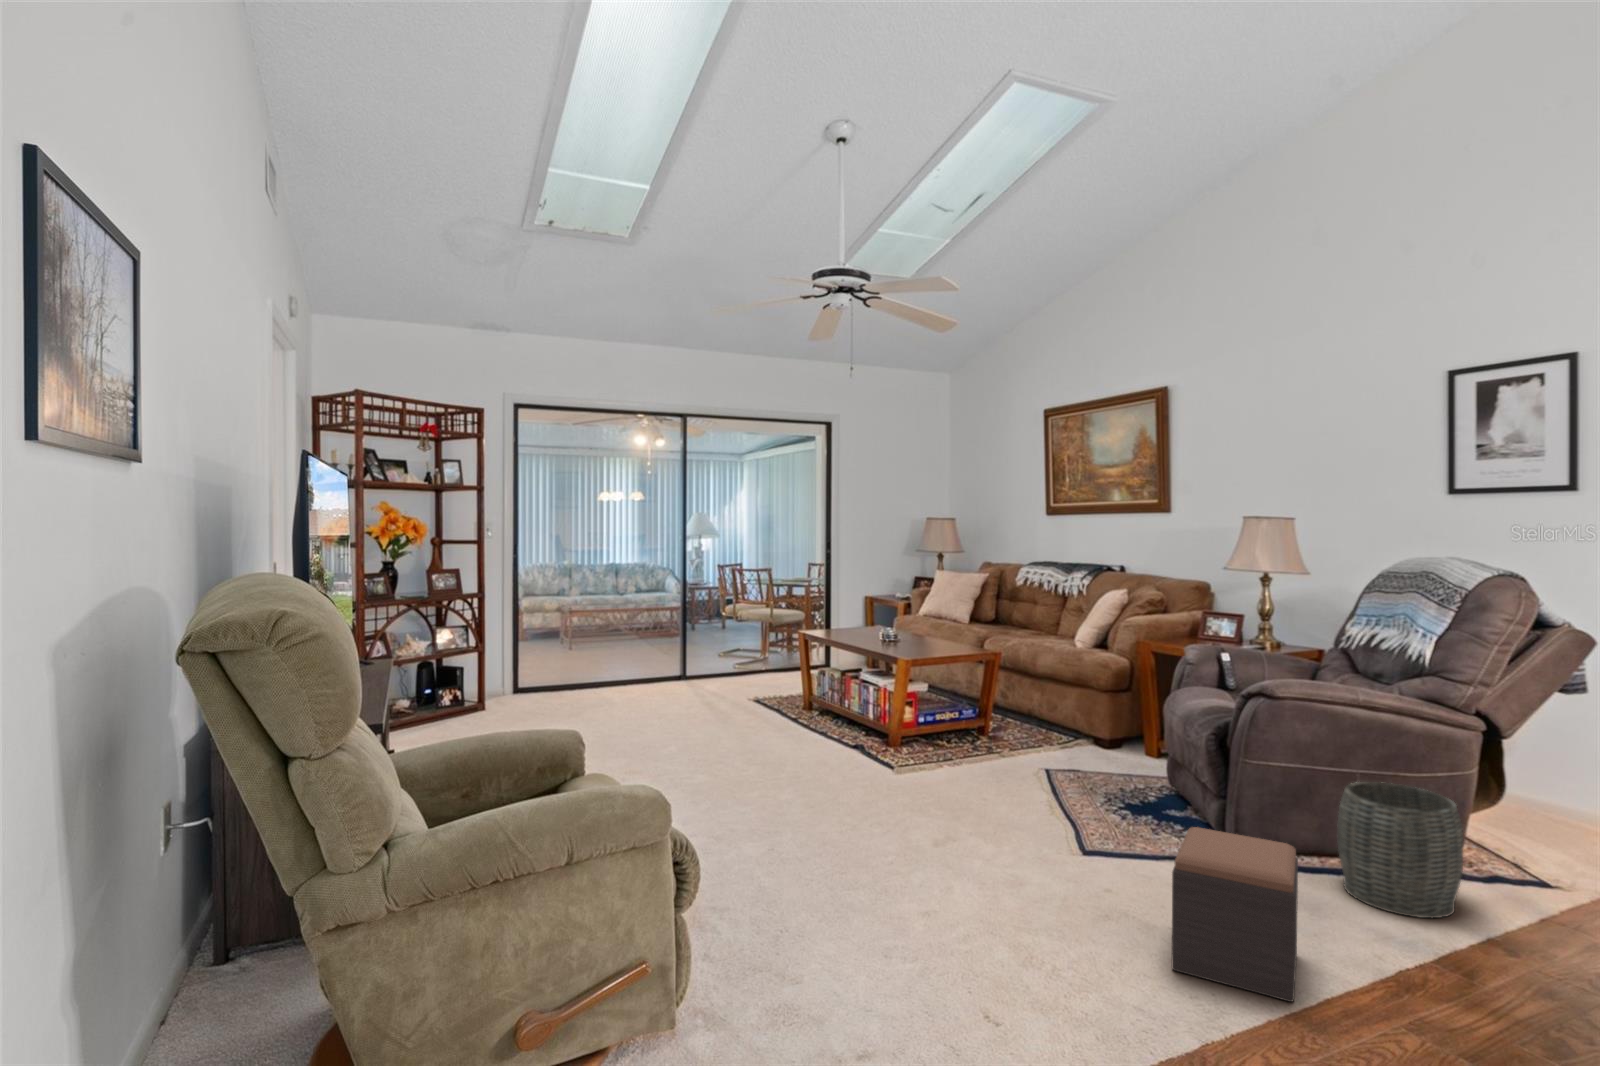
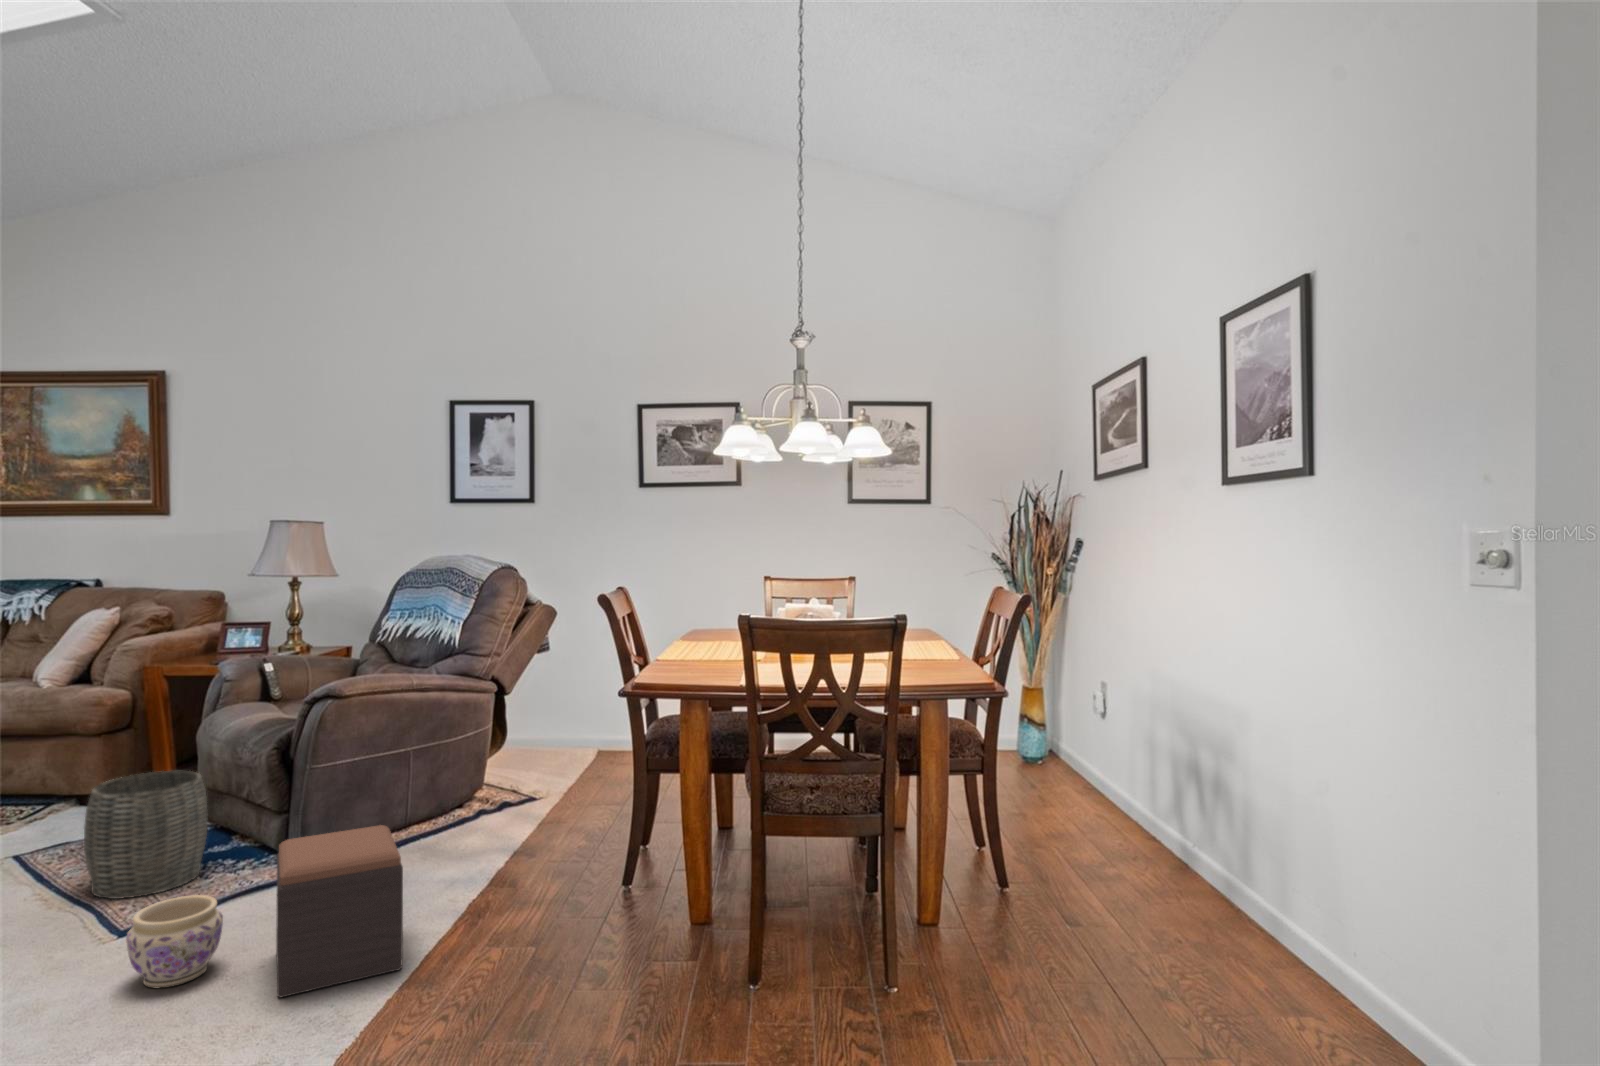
woven basket: present [1337,782,1463,918] -> present [84,771,208,899]
planter: none [1072,844,1142,920] -> present [126,895,223,988]

